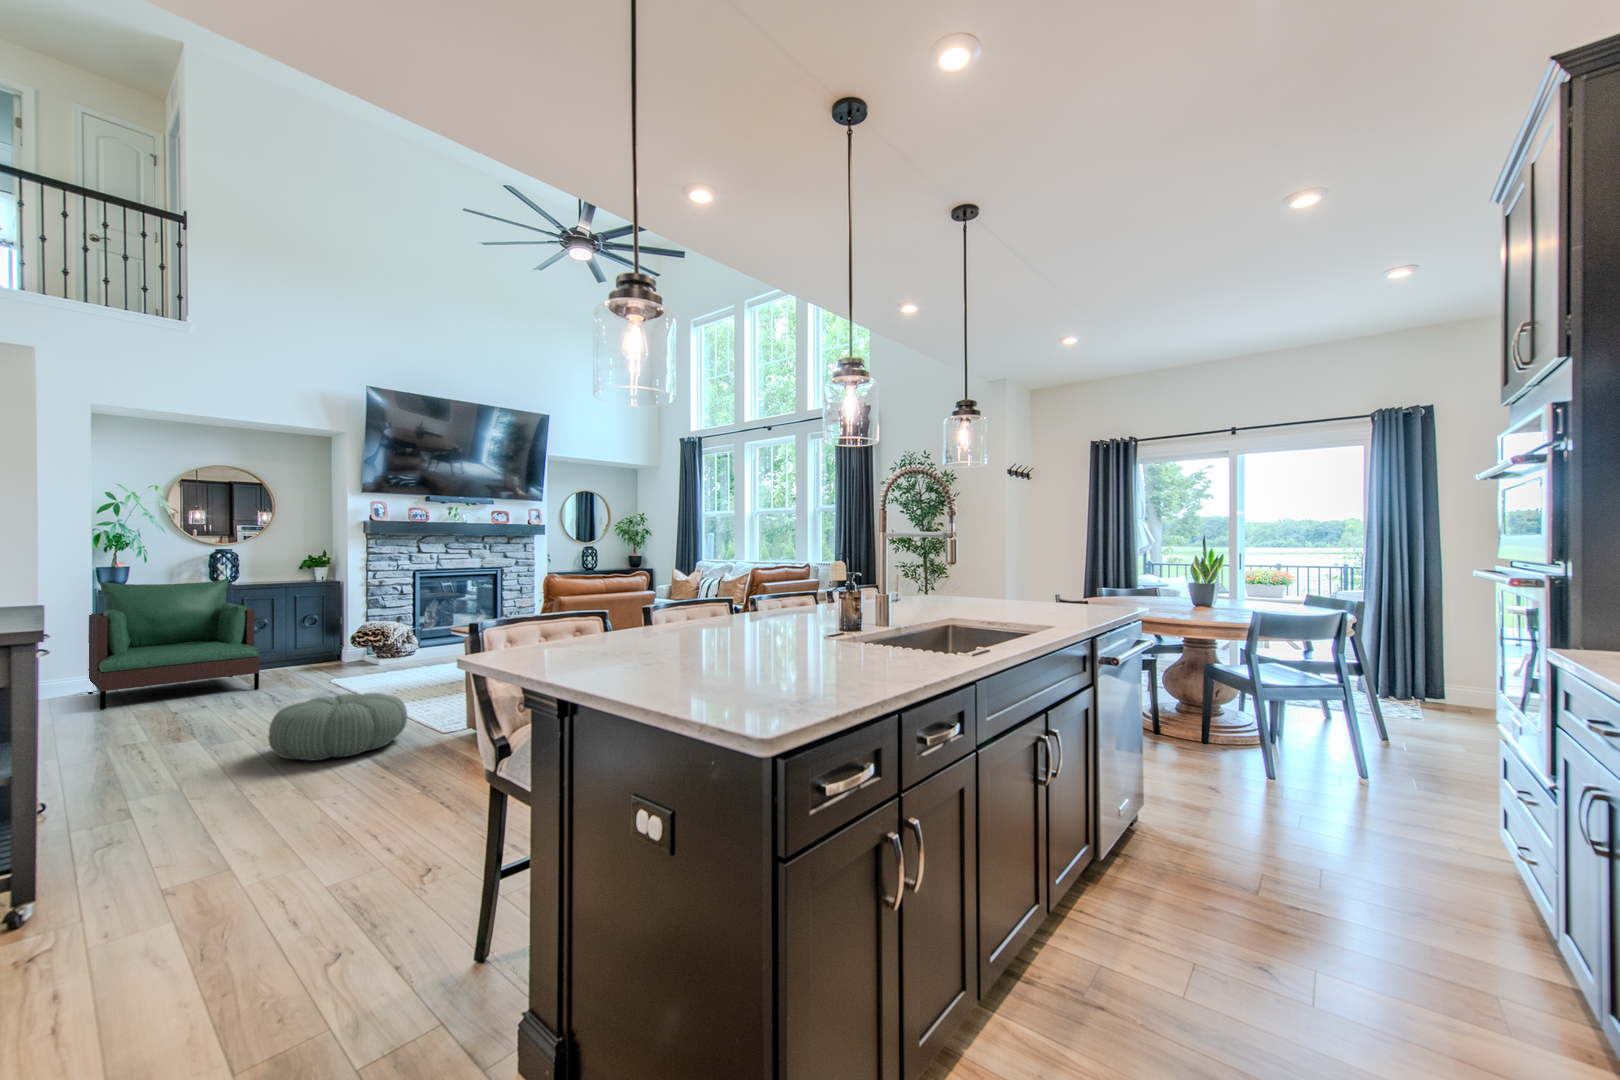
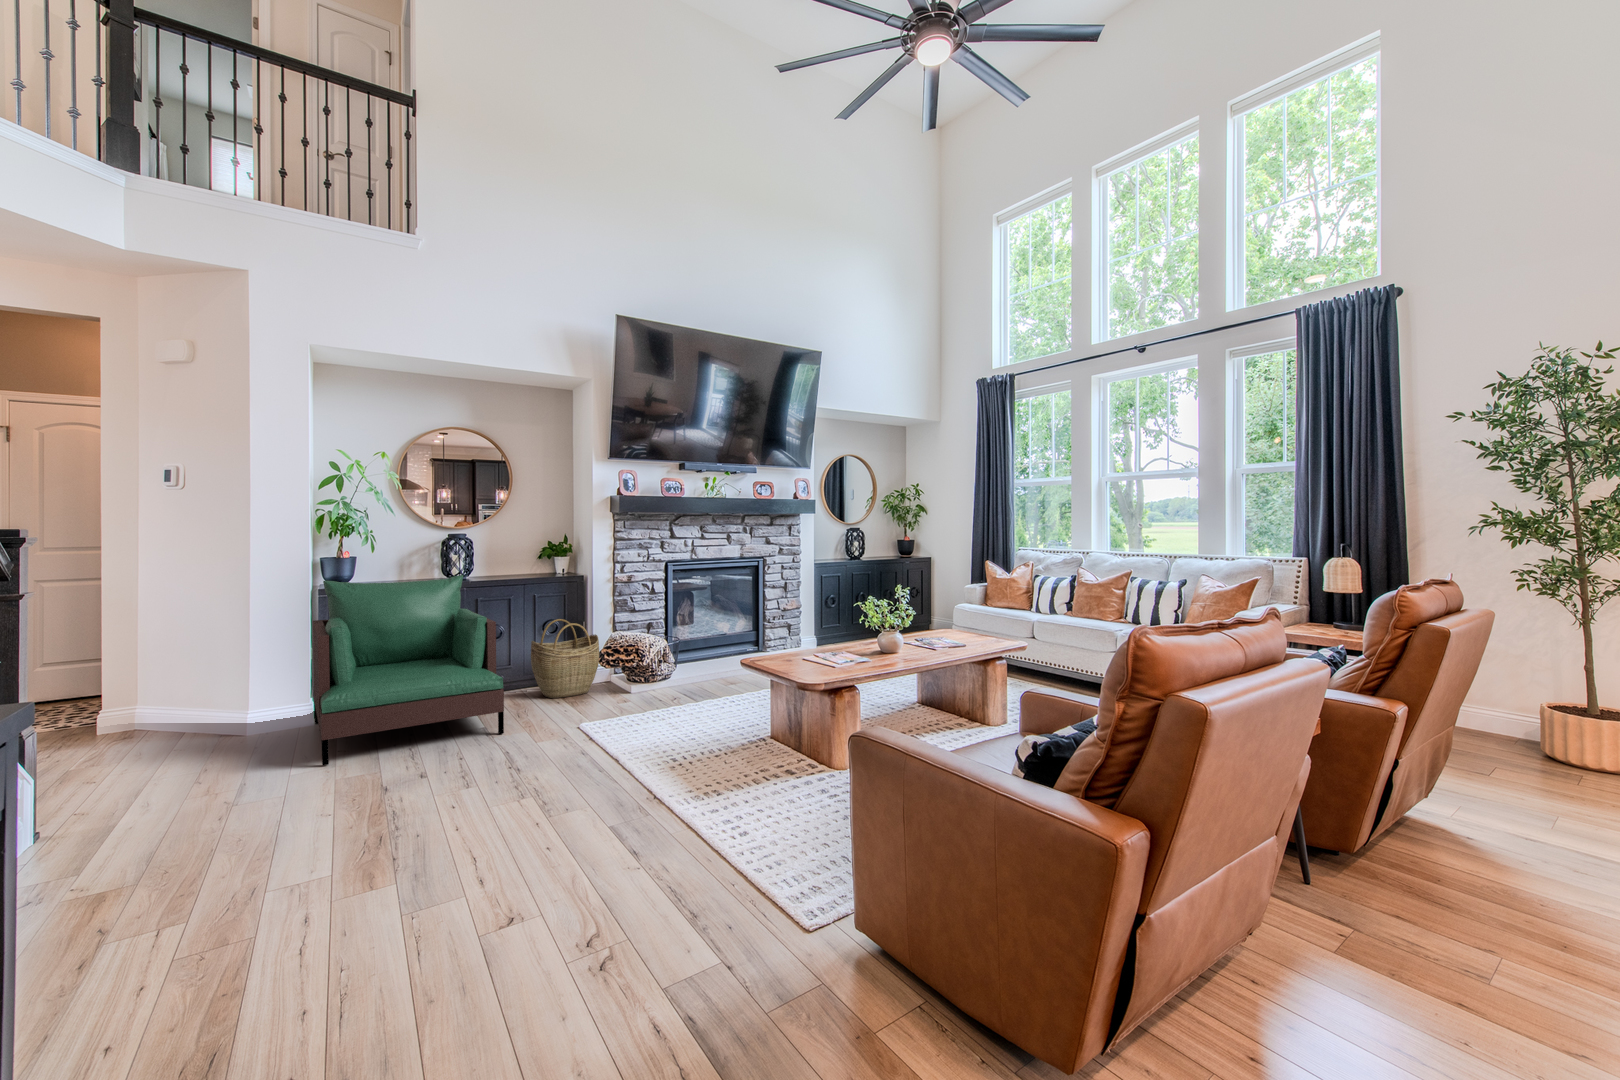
woven basket: none [289,613,351,672] -> present [531,619,599,698]
pouf: present [268,693,407,761] -> none [561,830,783,1014]

